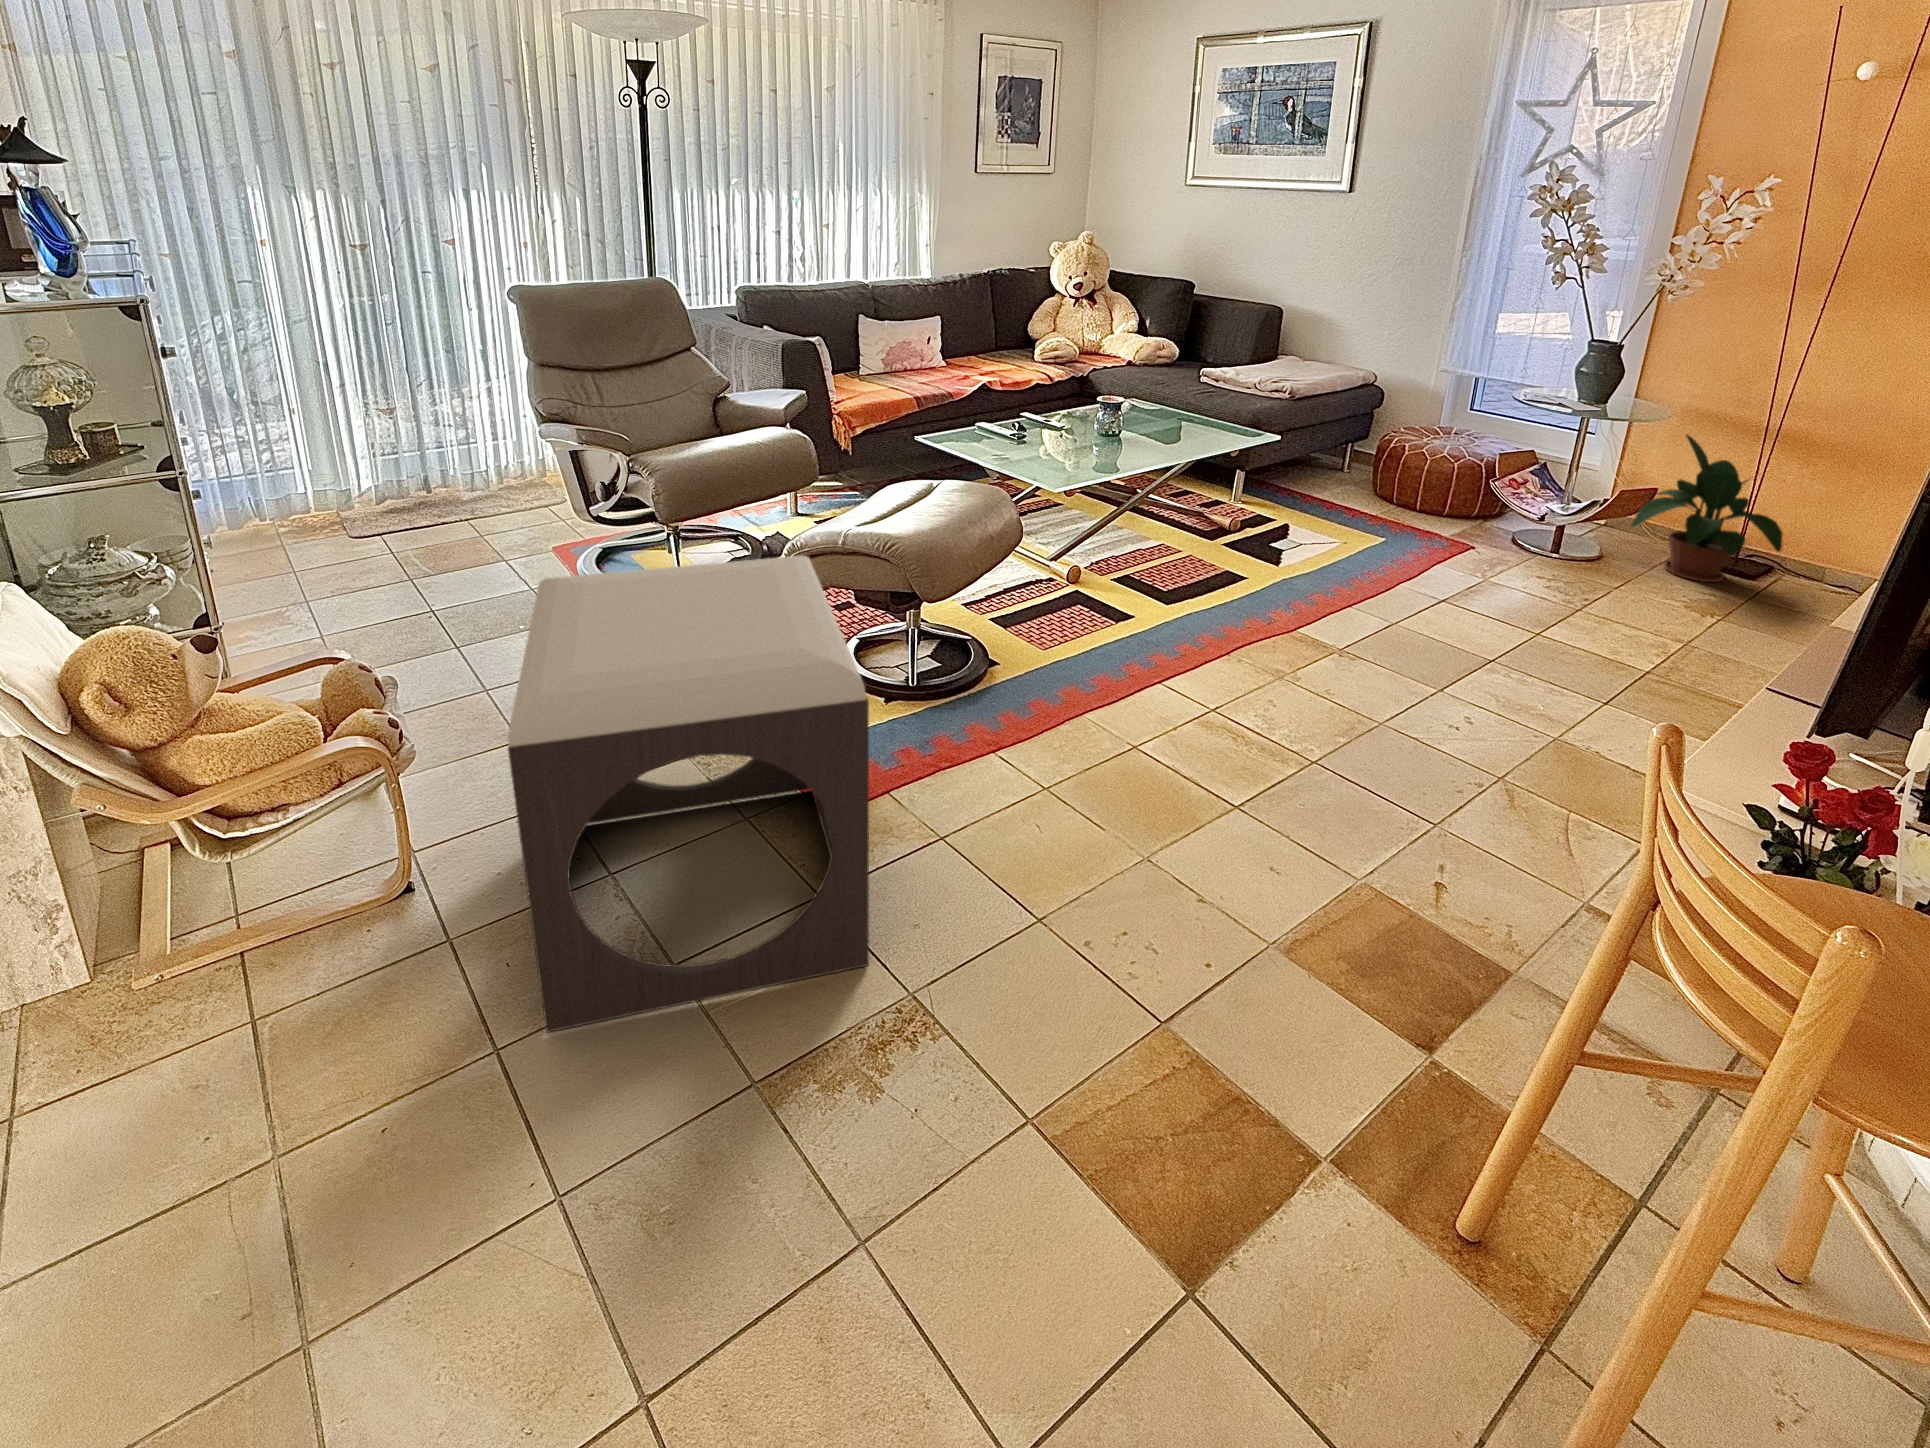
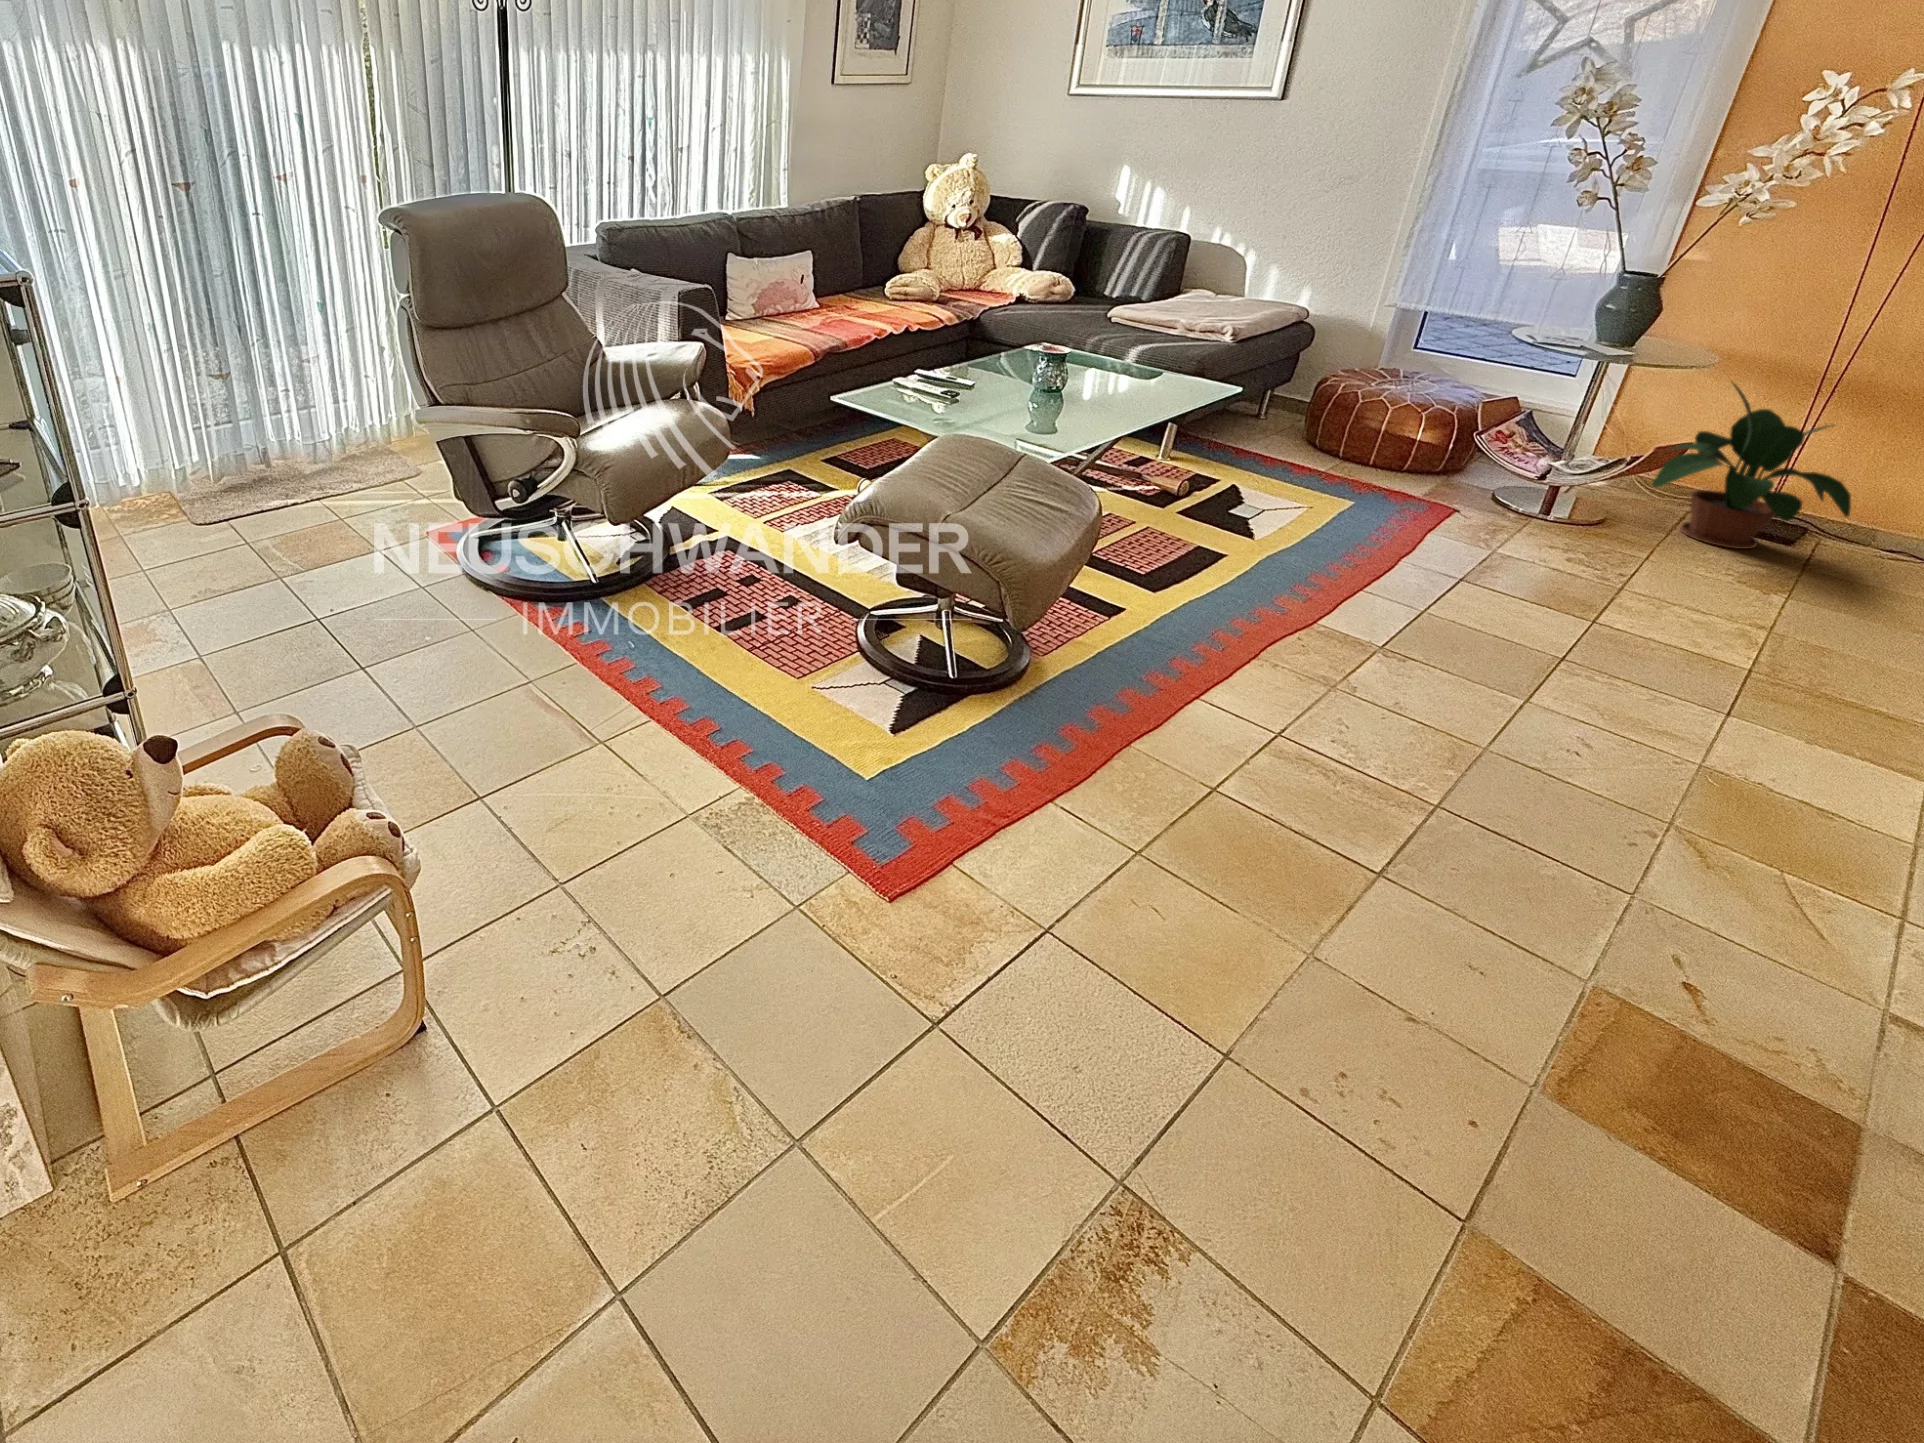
footstool: present [508,555,869,1032] -> none [569,594,1116,1259]

